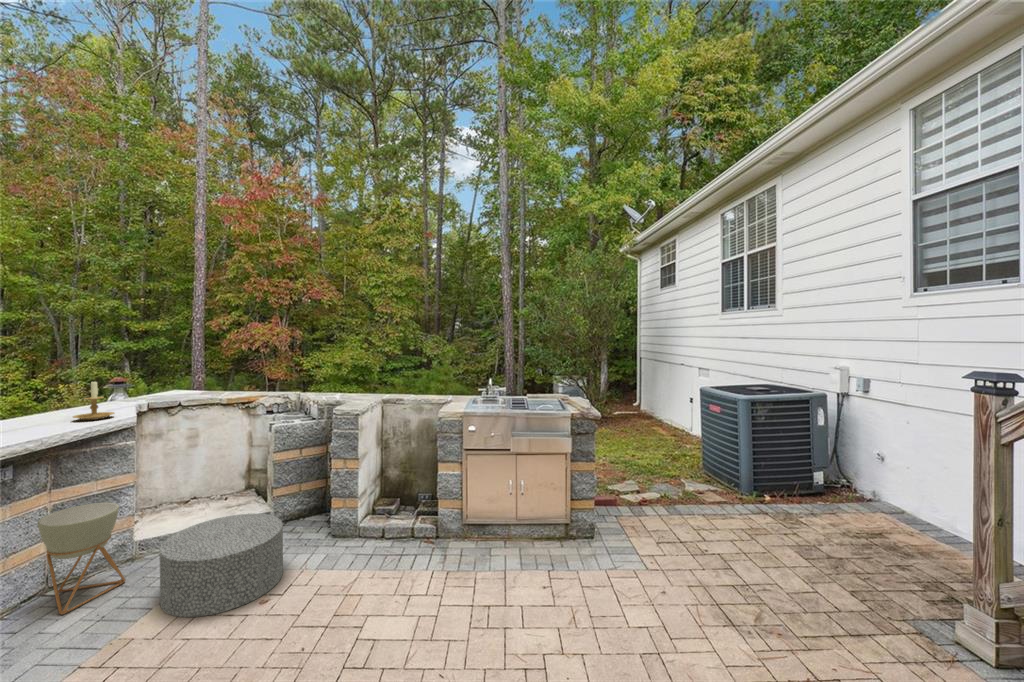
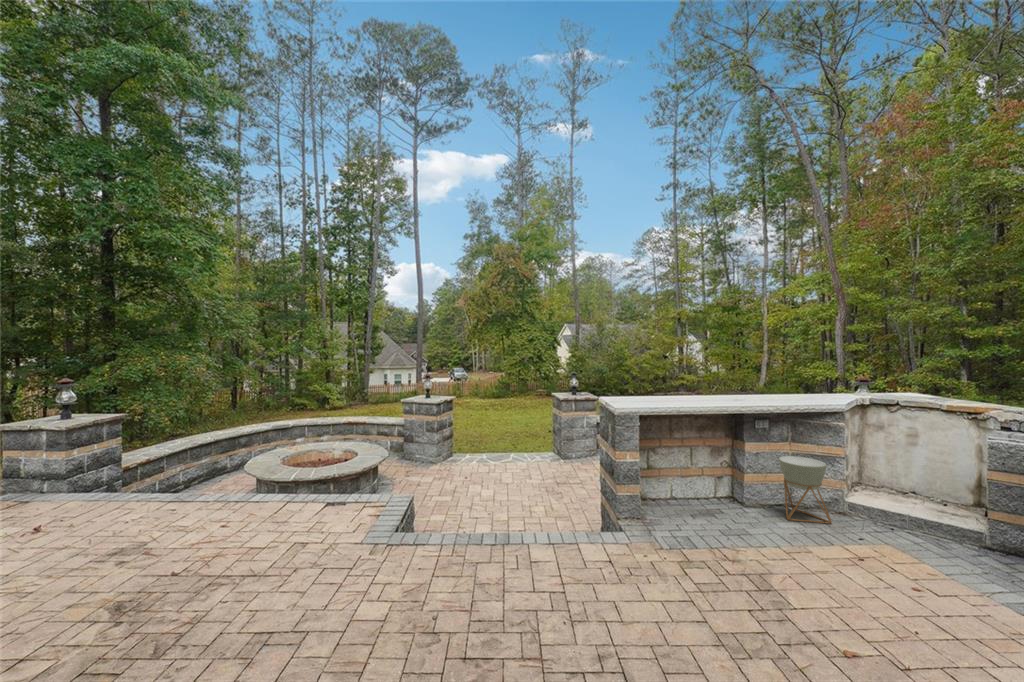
candle holder: present [73,381,114,420] -> none [802,374,829,402]
ottoman: present [160,514,283,617] -> none [838,501,968,591]

